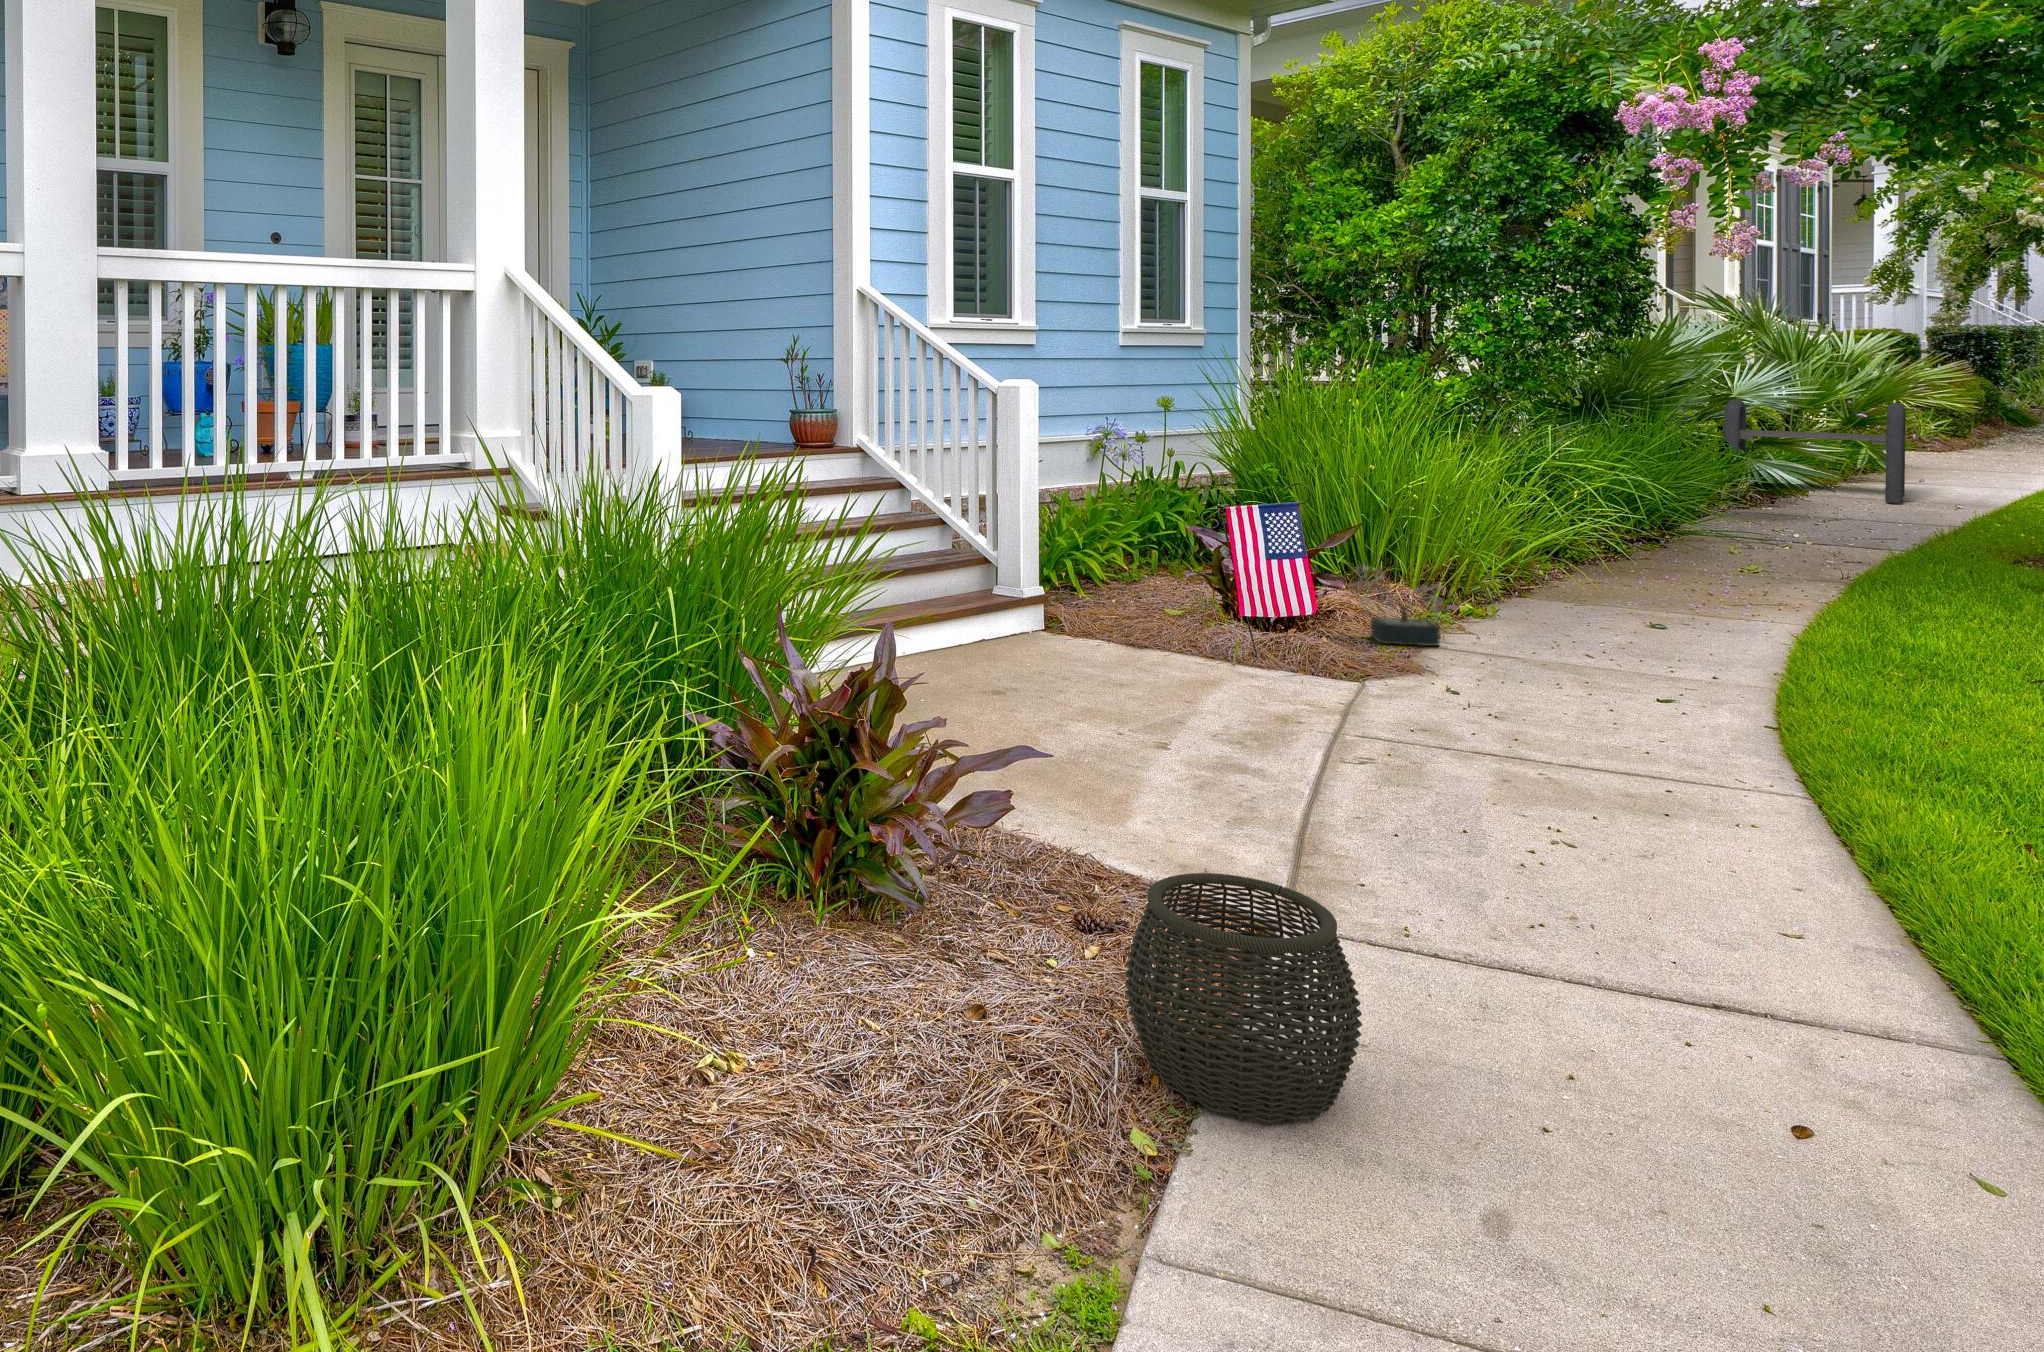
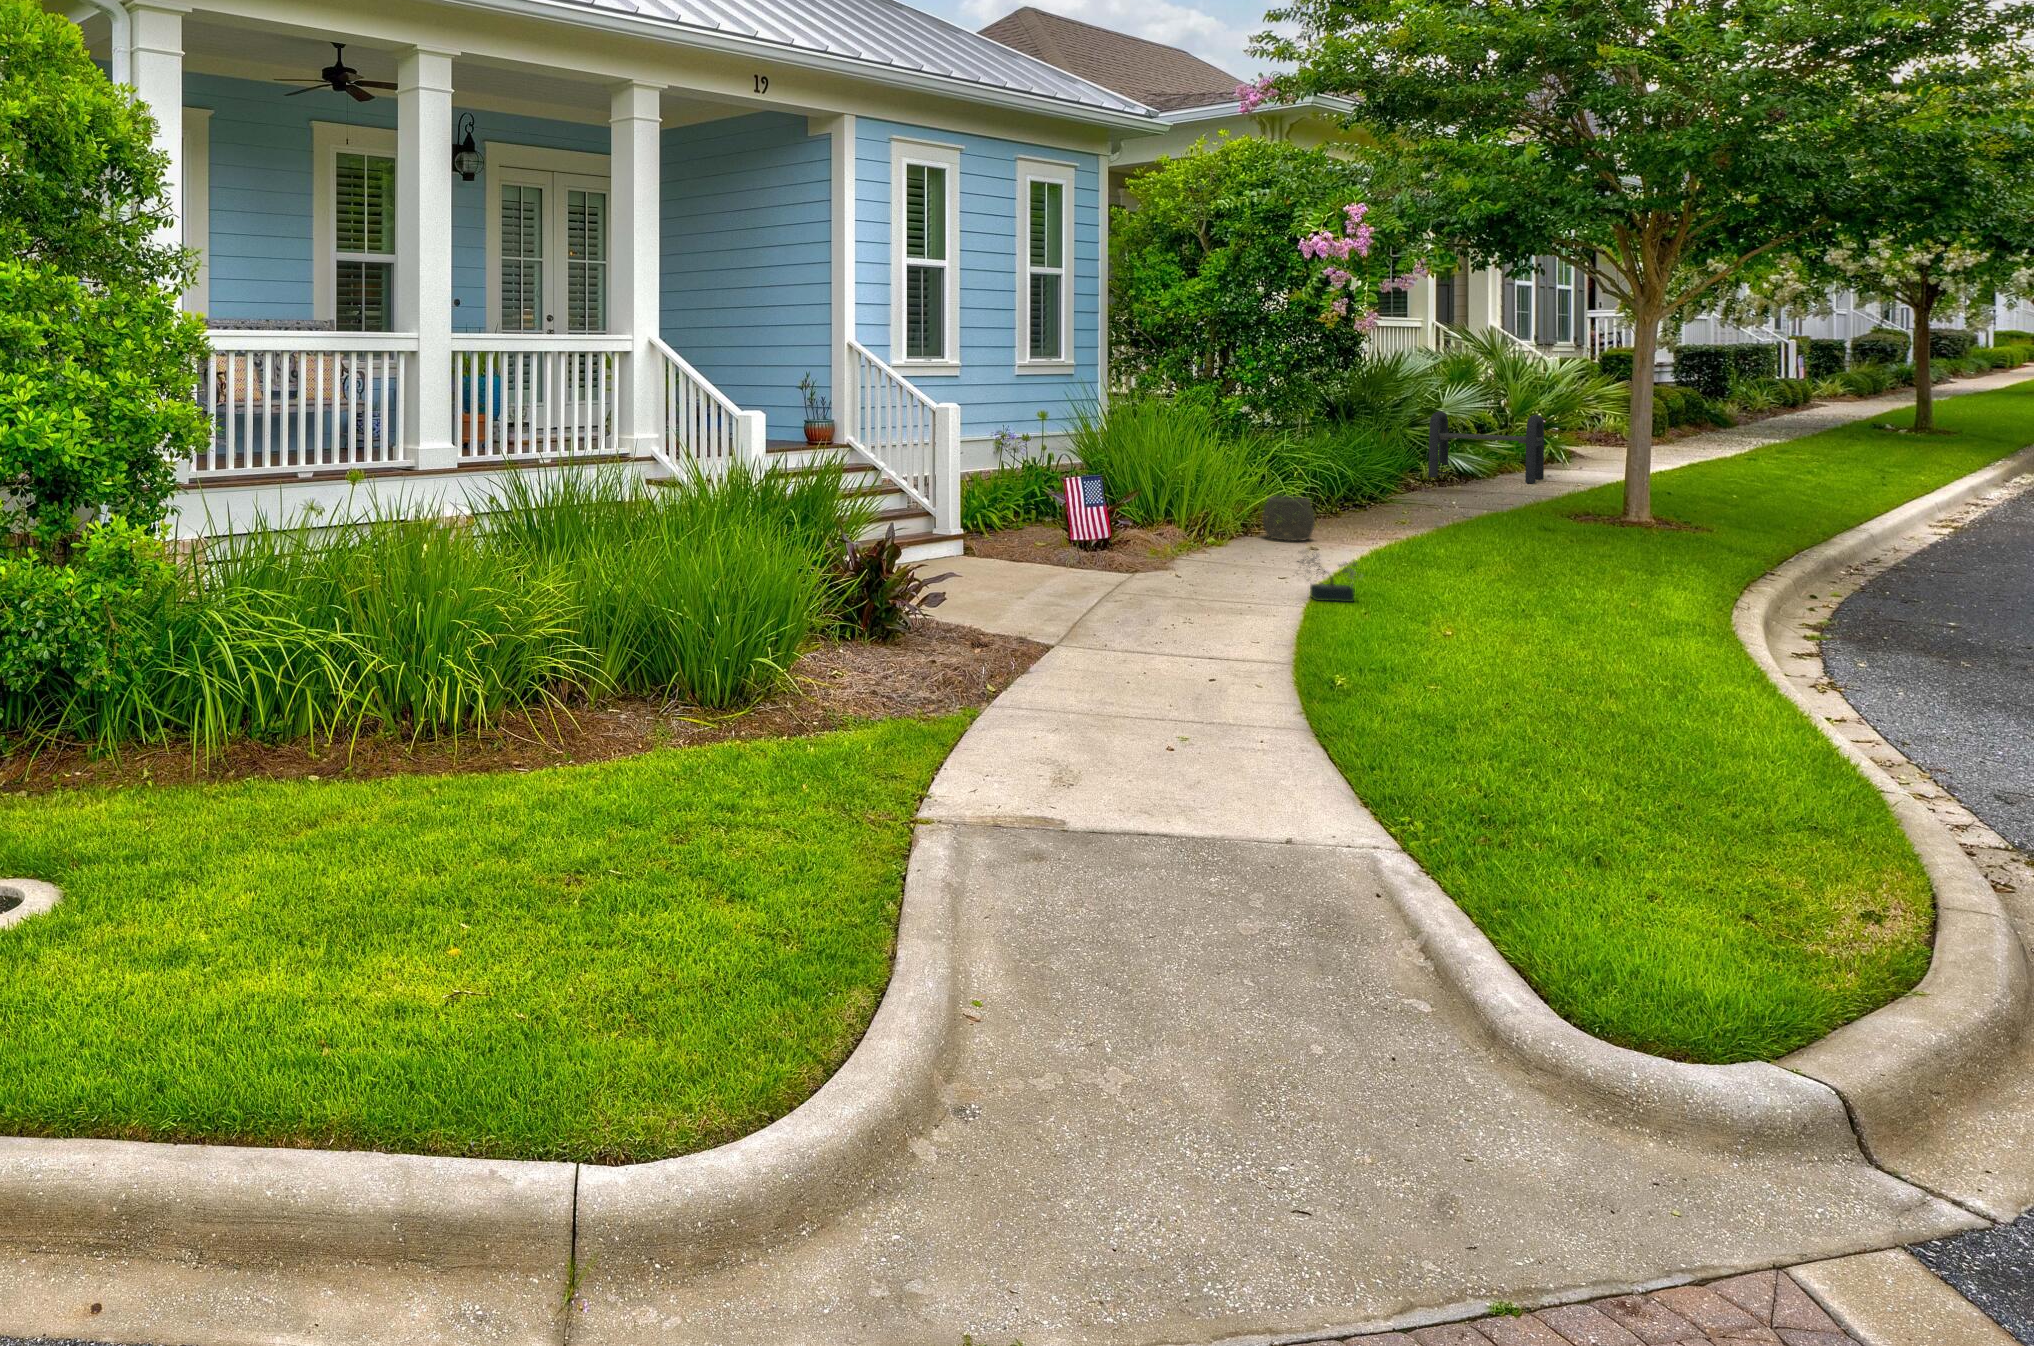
decorative plant: present [1349,566,1452,646] -> present [1297,550,1356,602]
woven basket: present [1125,873,1362,1125] -> present [1263,496,1315,541]

